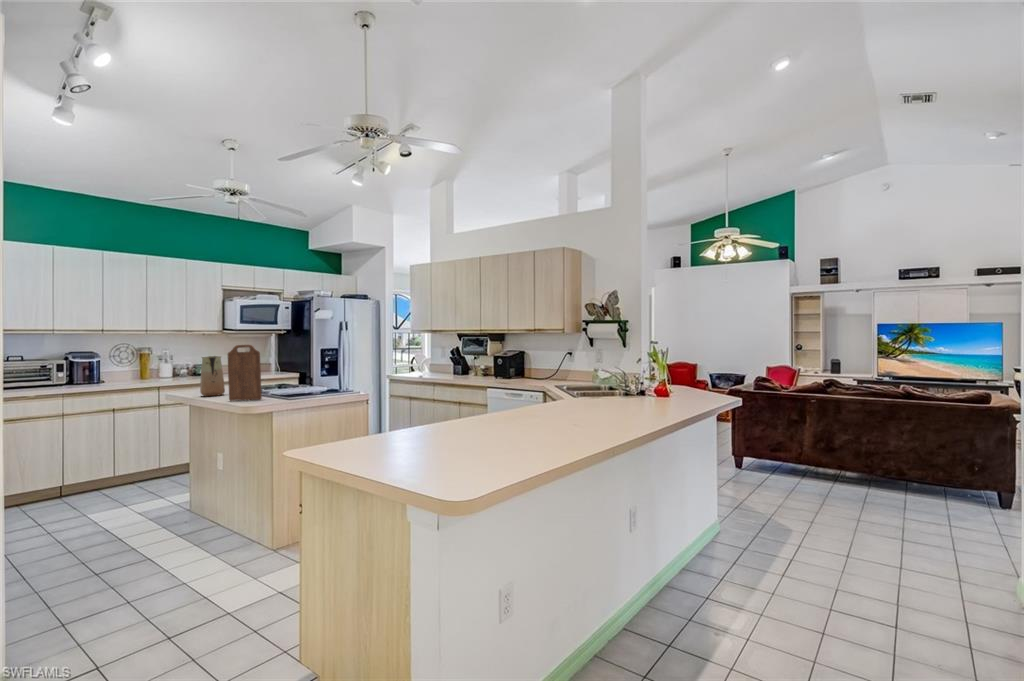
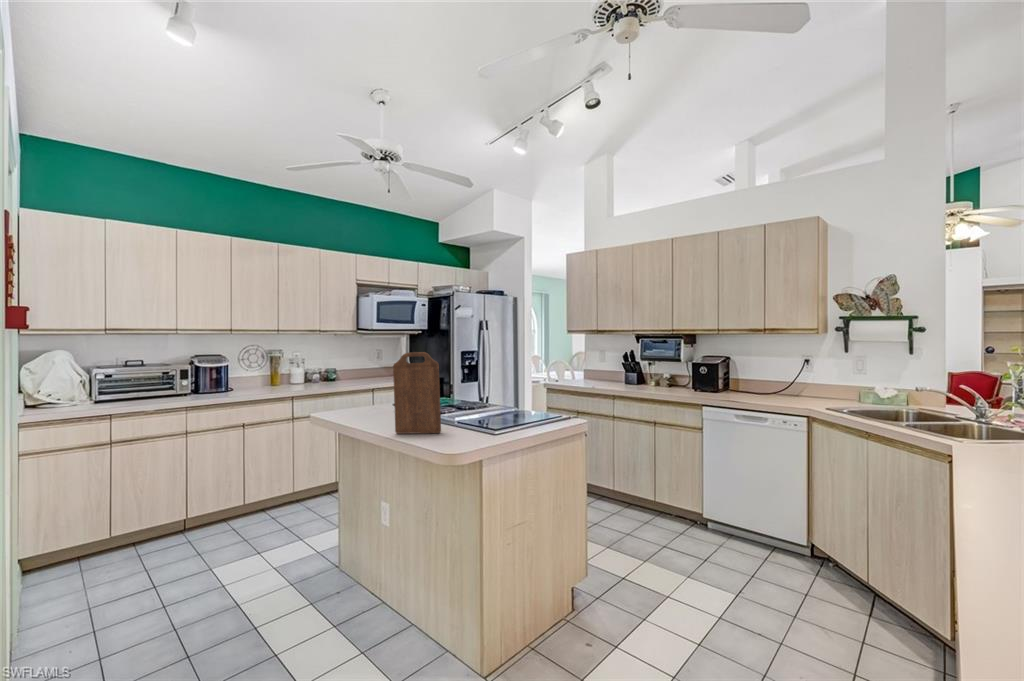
vase: present [200,356,225,396] -> none [347,365,379,420]

